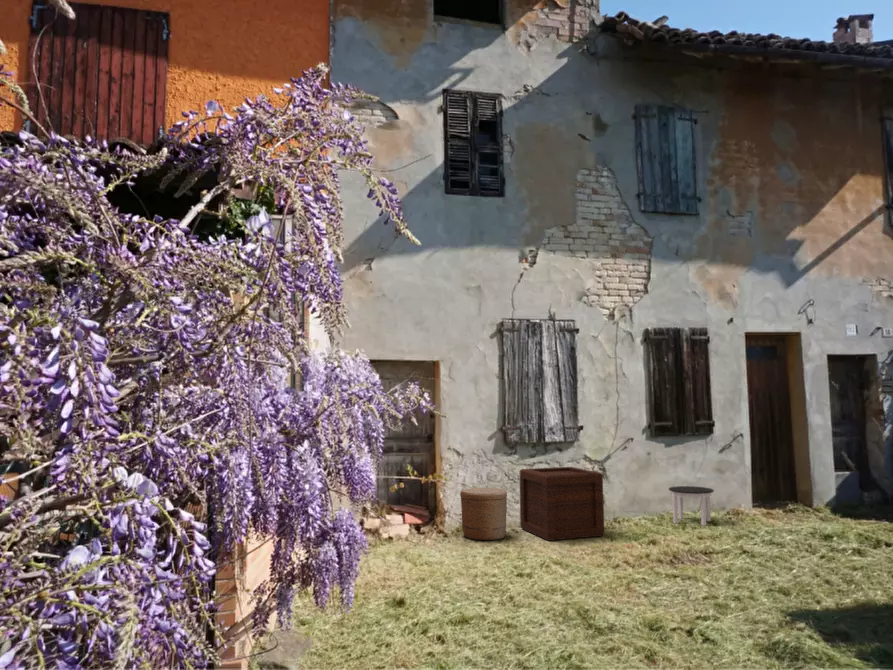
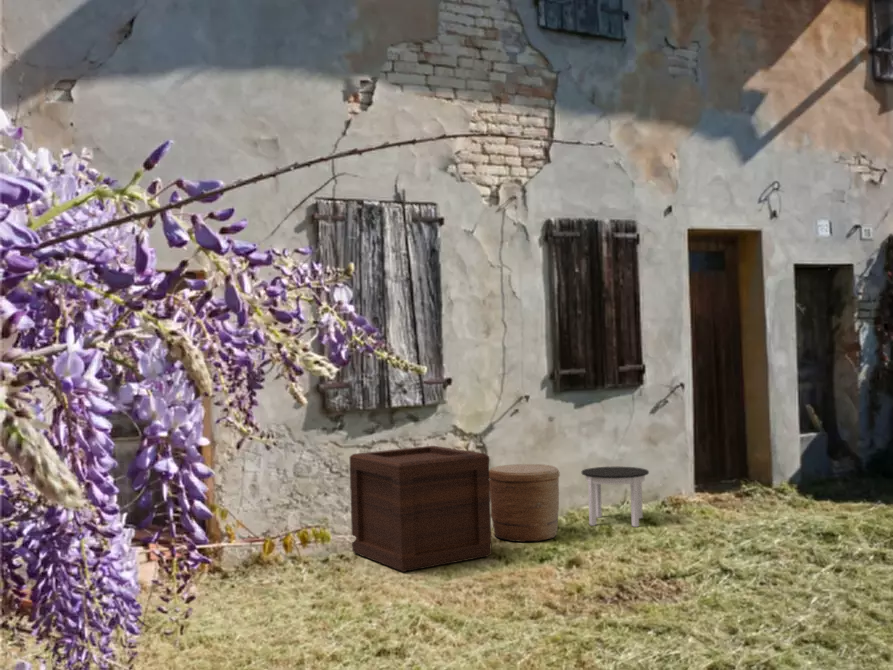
woven basket: present [460,488,507,541] -> present [489,464,560,542]

